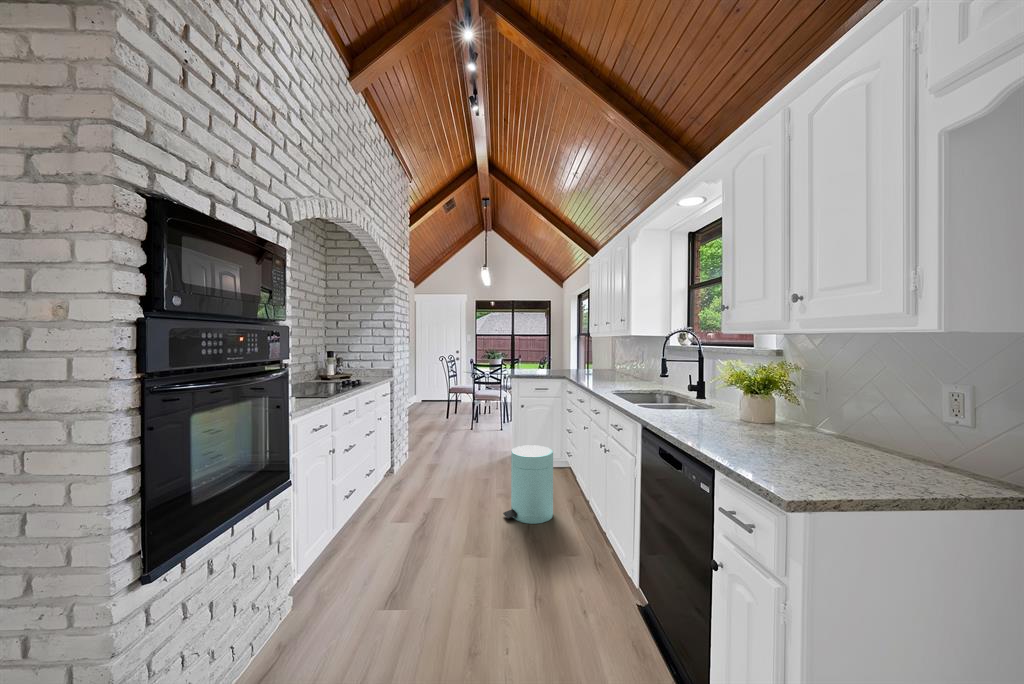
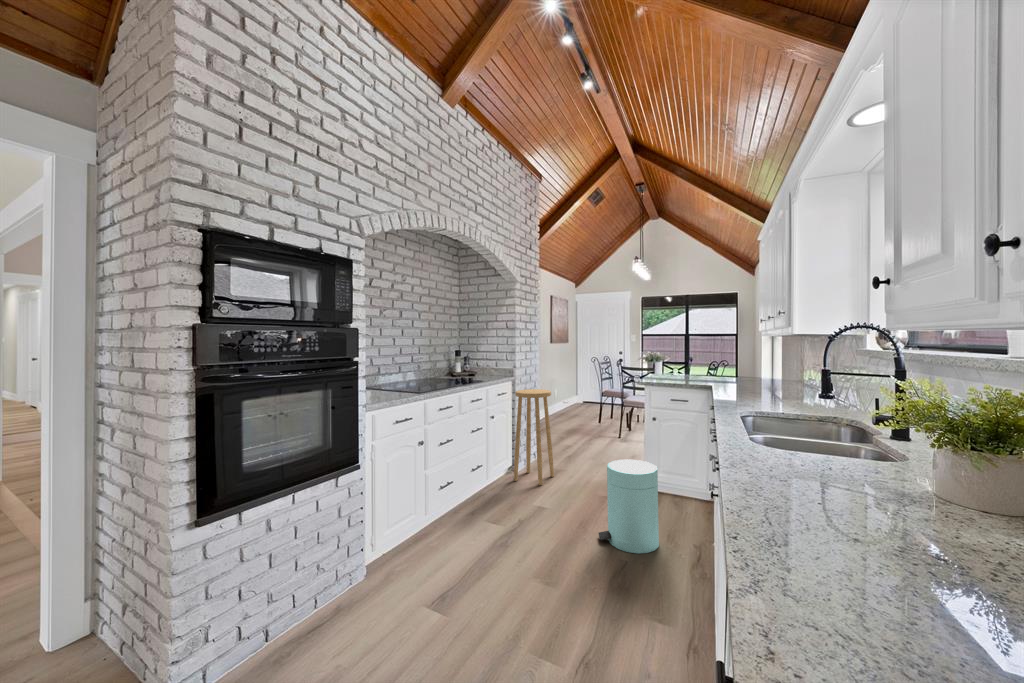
stool: none [395,389,433,482] -> present [514,389,554,485]

